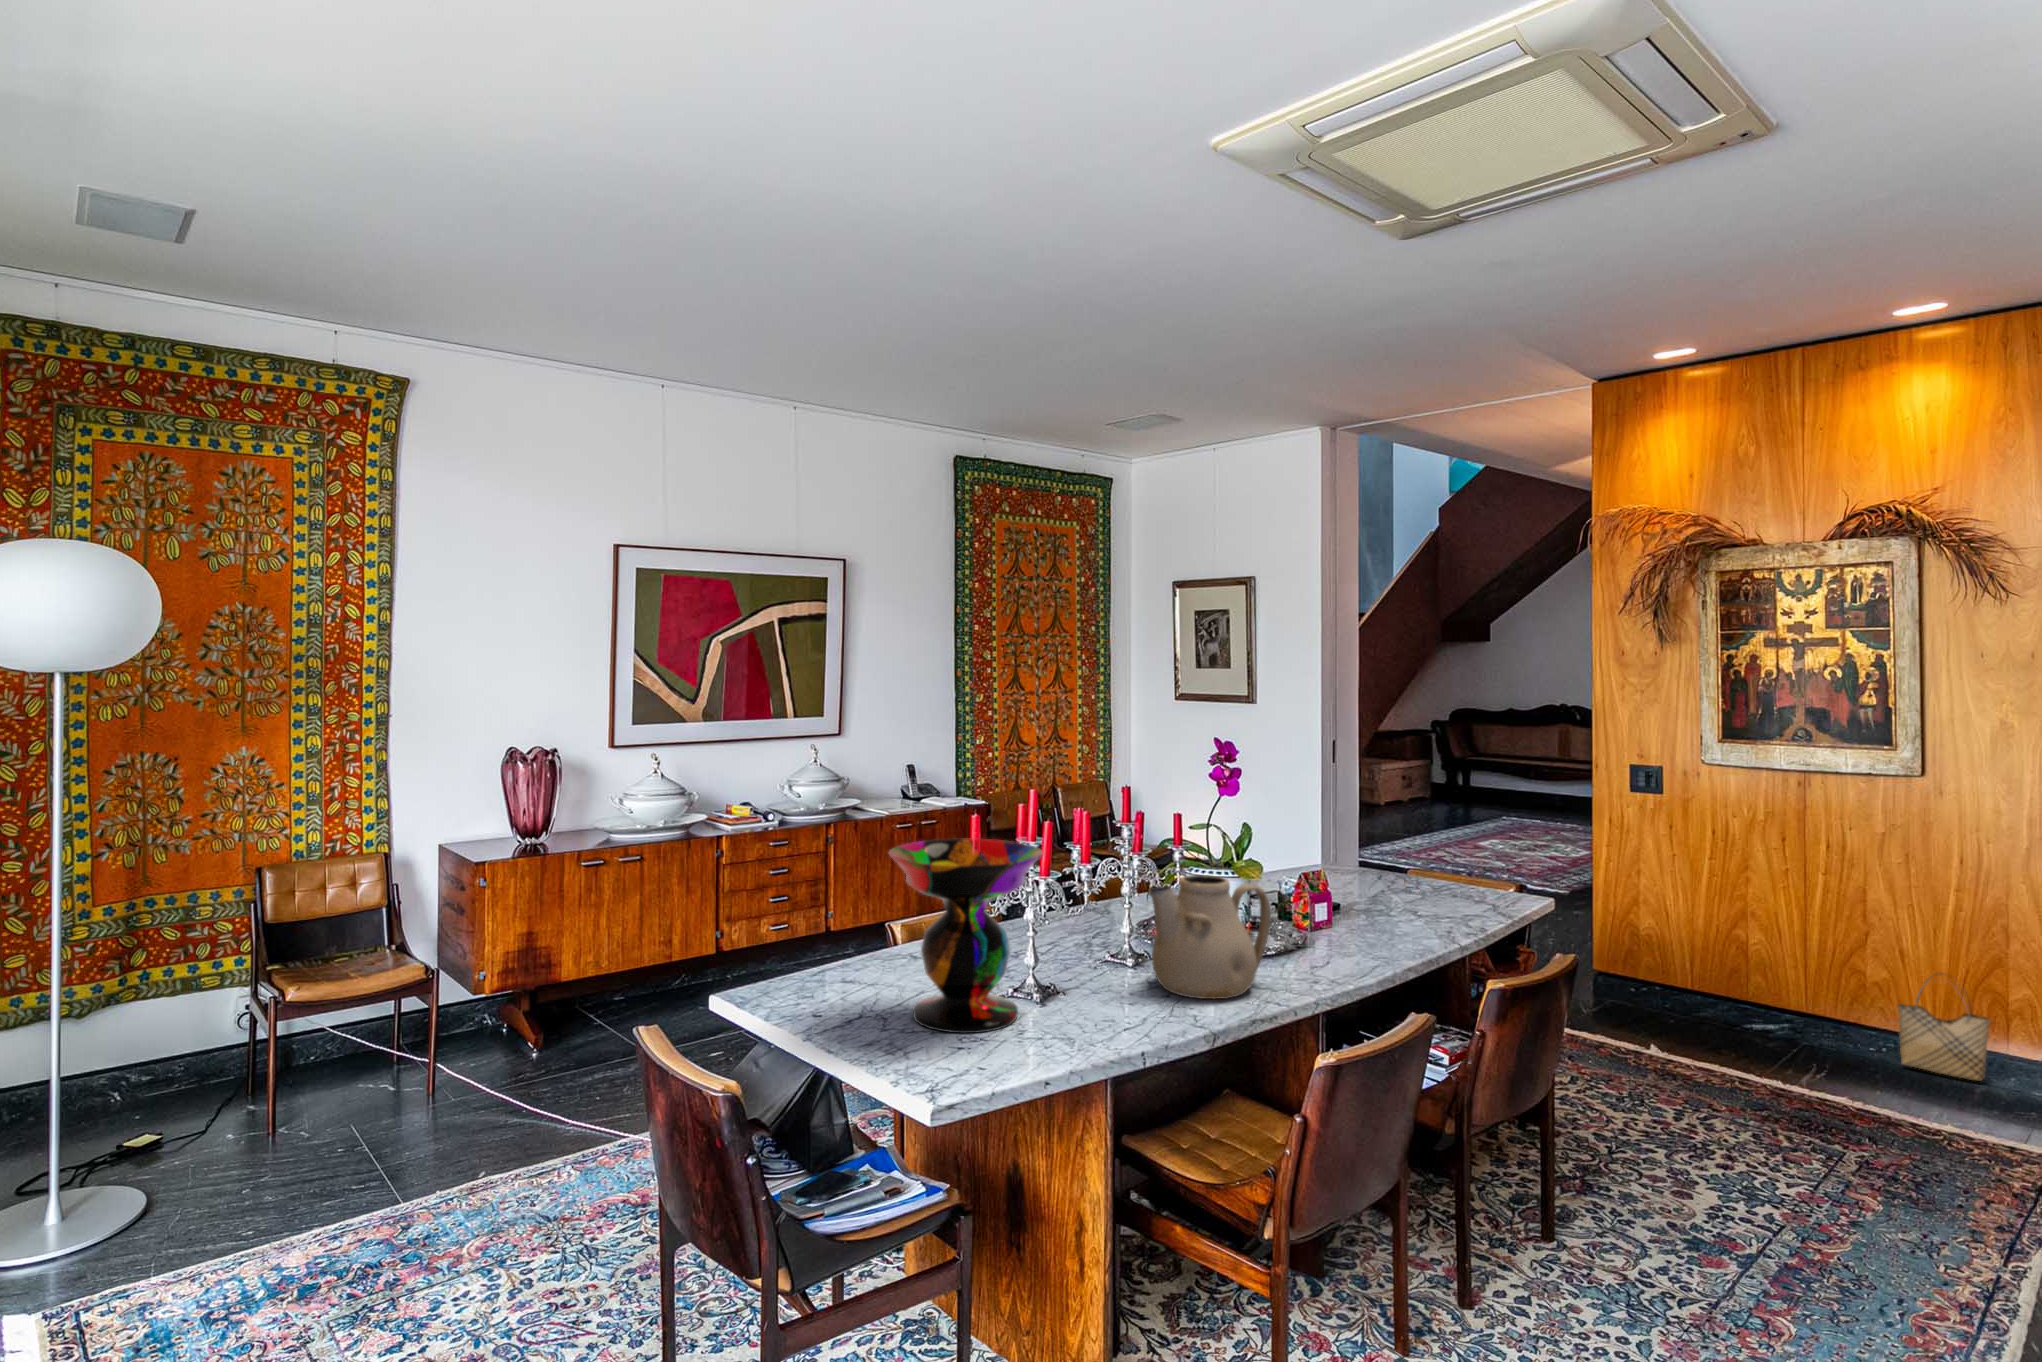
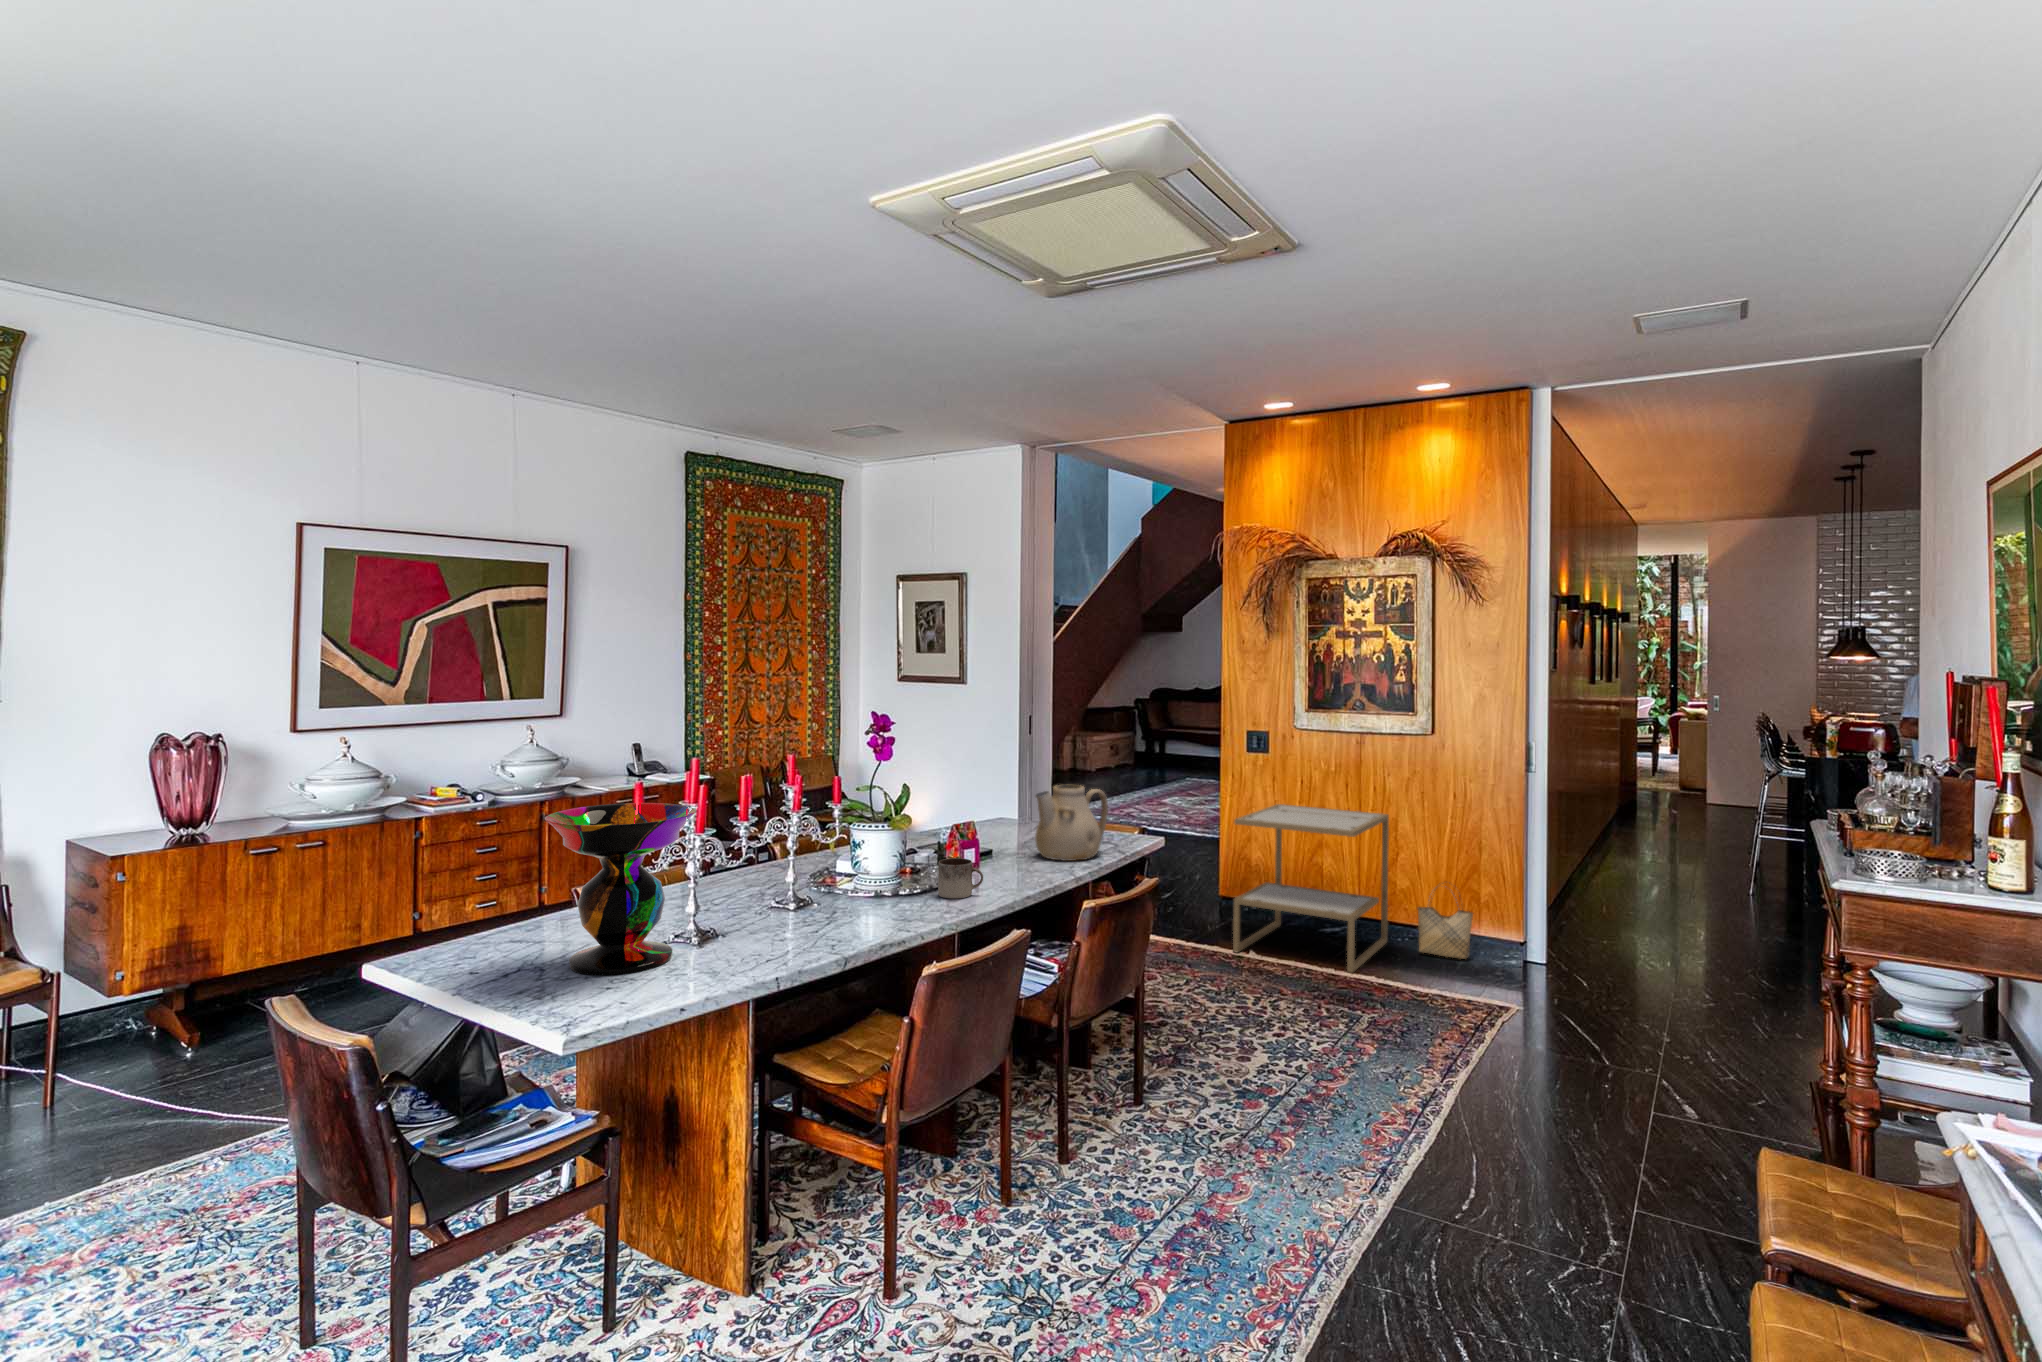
side table: none [1623,857,1846,1085] -> present [1233,804,1389,973]
teapot: present [1149,875,1271,999] -> present [1035,785,1108,861]
mug: none [1296,915,1352,964] -> present [938,858,983,899]

